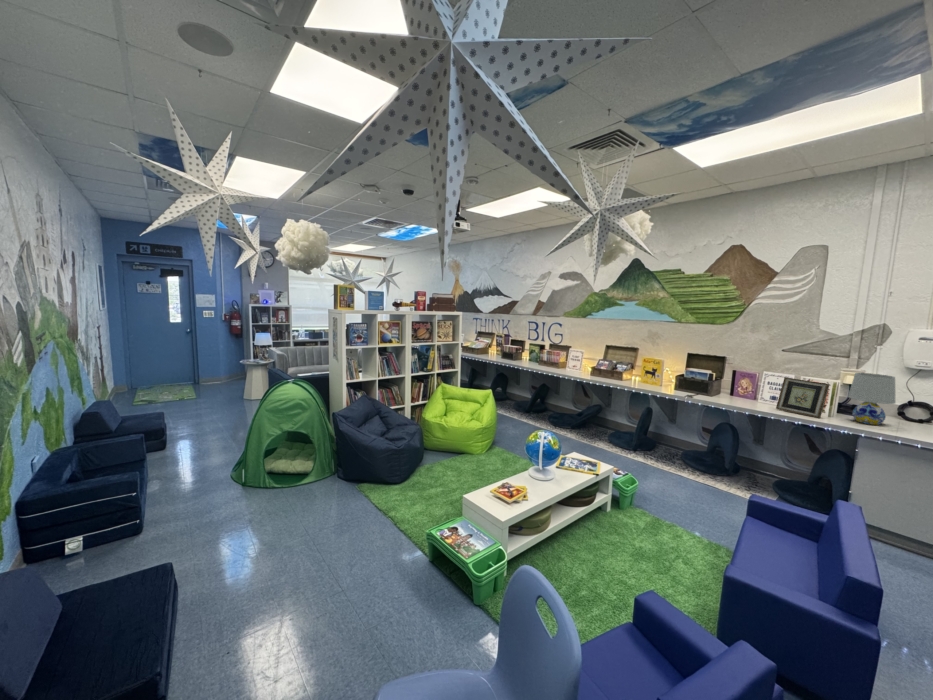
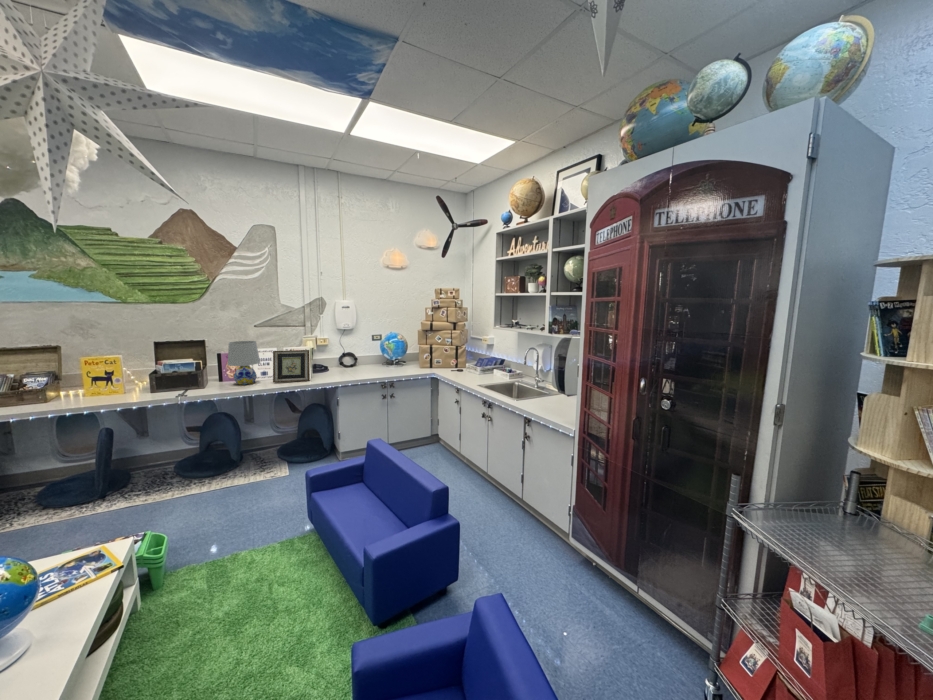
table lamp: present [848,373,895,425] -> present [228,341,260,385]

